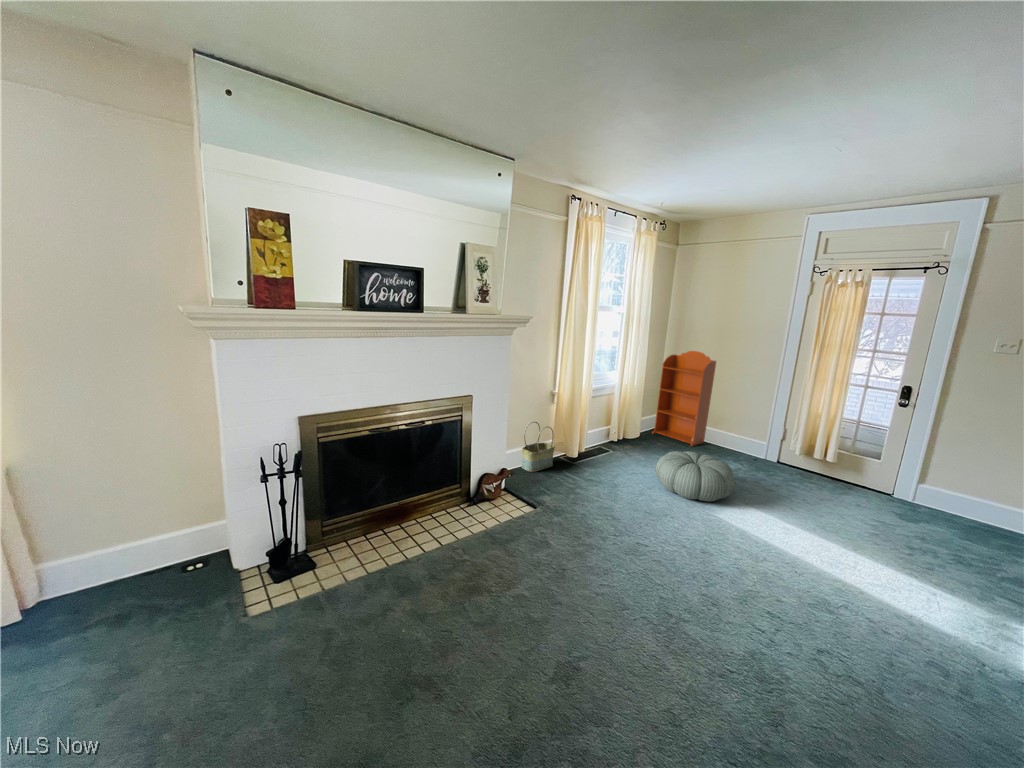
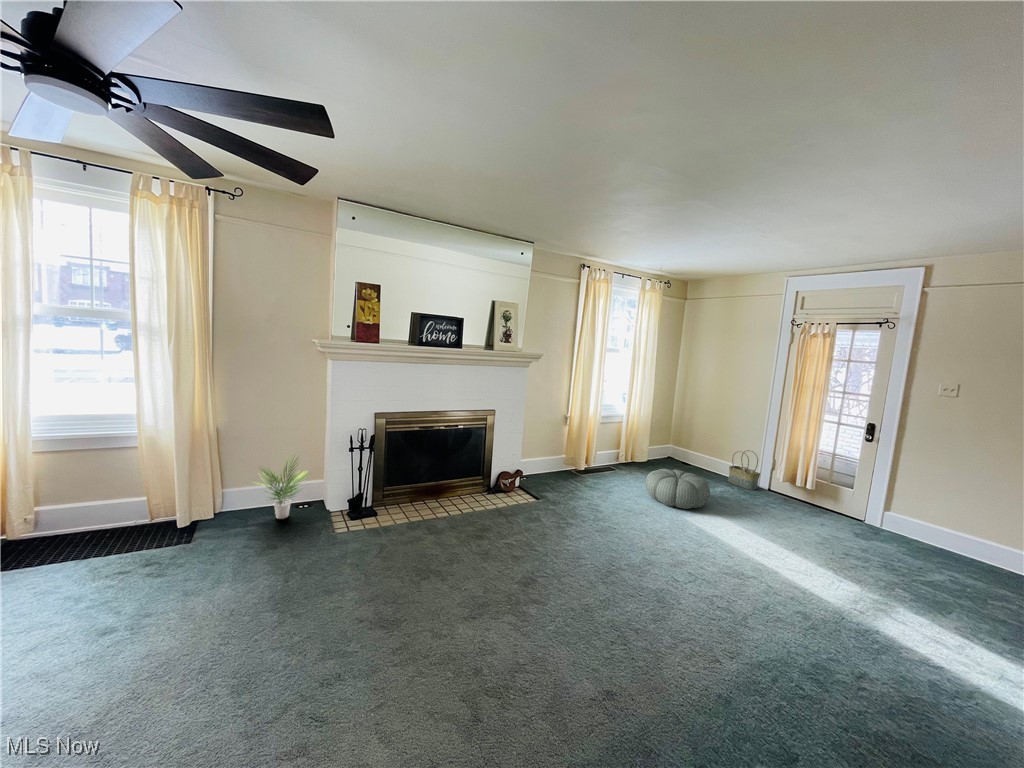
bookcase: present [652,351,716,446] -> none [662,390,717,473]
basket: present [522,422,555,472] -> present [728,450,760,490]
potted plant: none [83,493,202,600] -> present [259,459,307,519]

